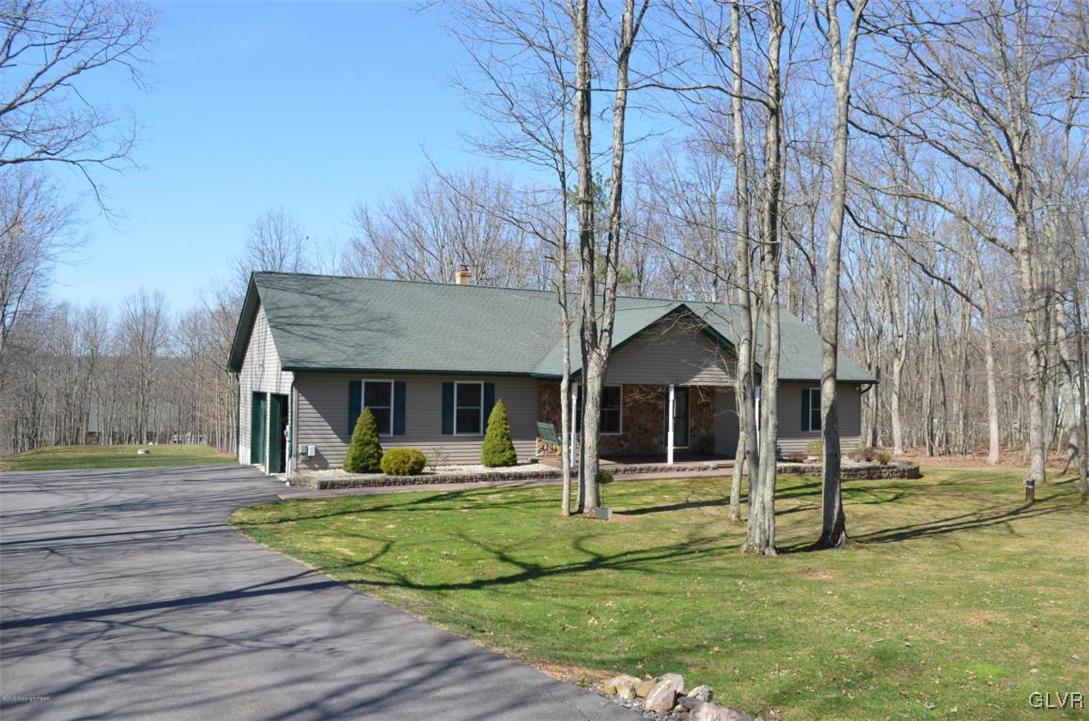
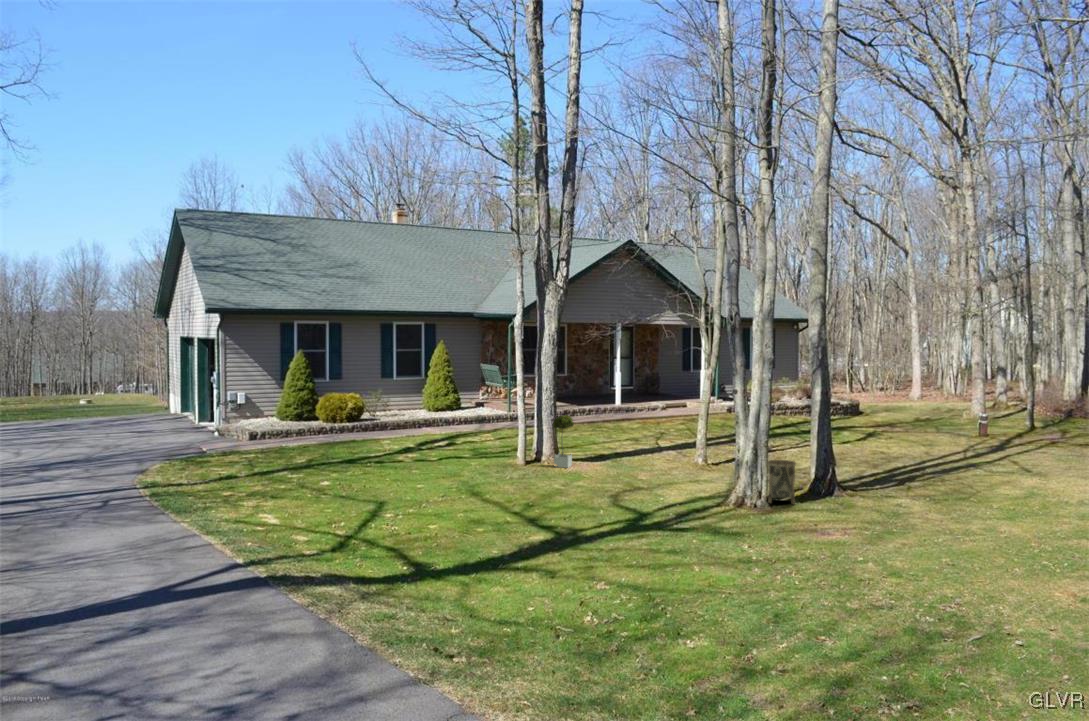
basket: none [775,513,801,552] -> present [767,460,796,504]

